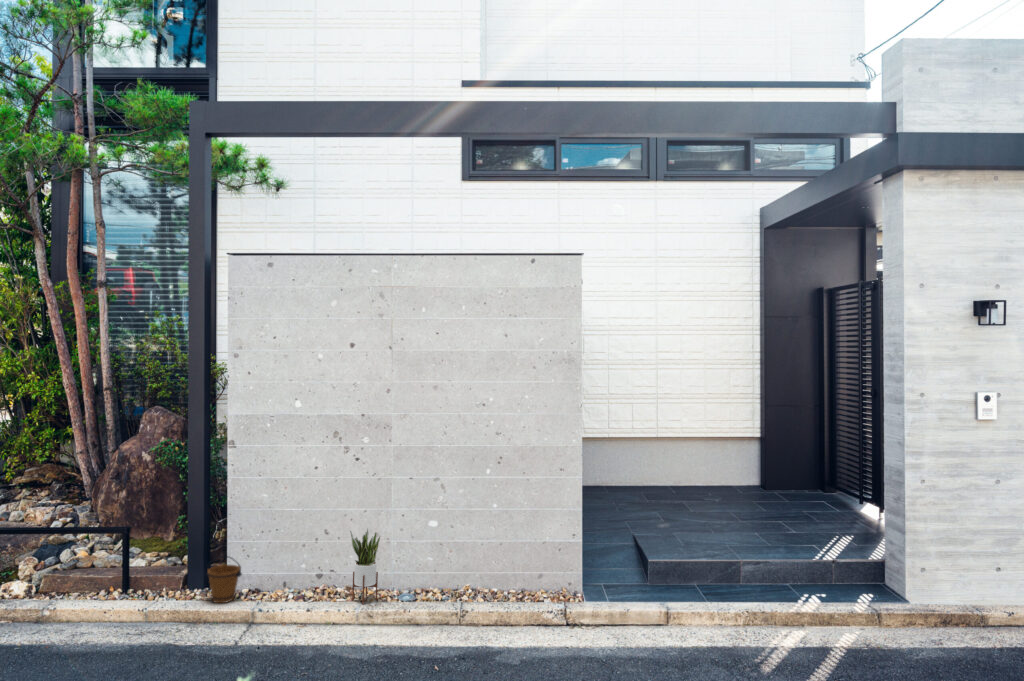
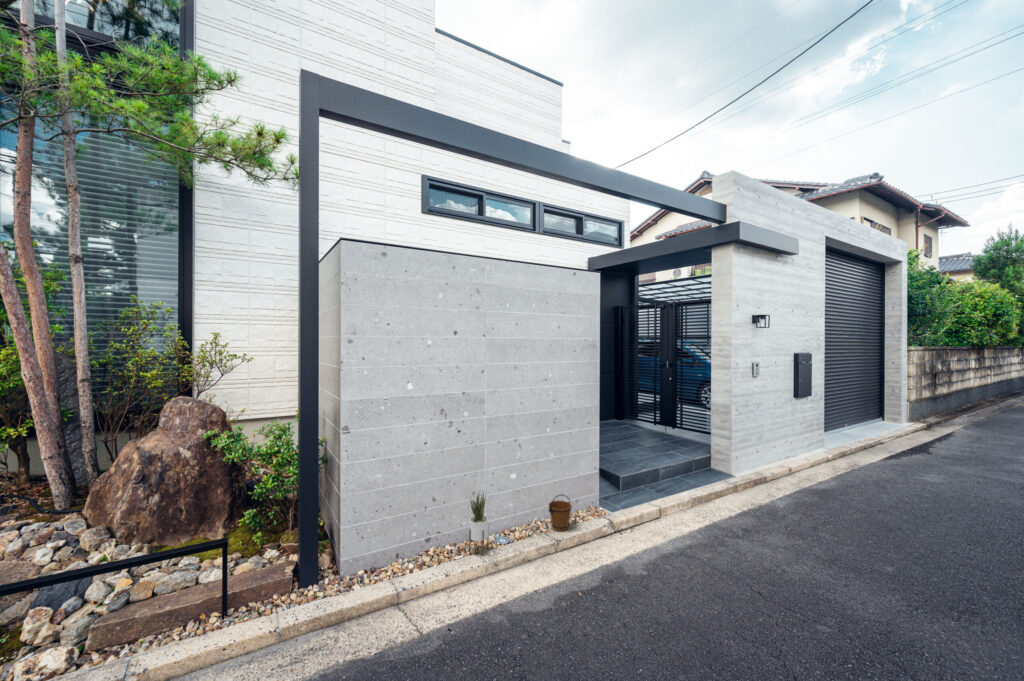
bucket: present [206,556,242,603] -> present [548,495,572,531]

